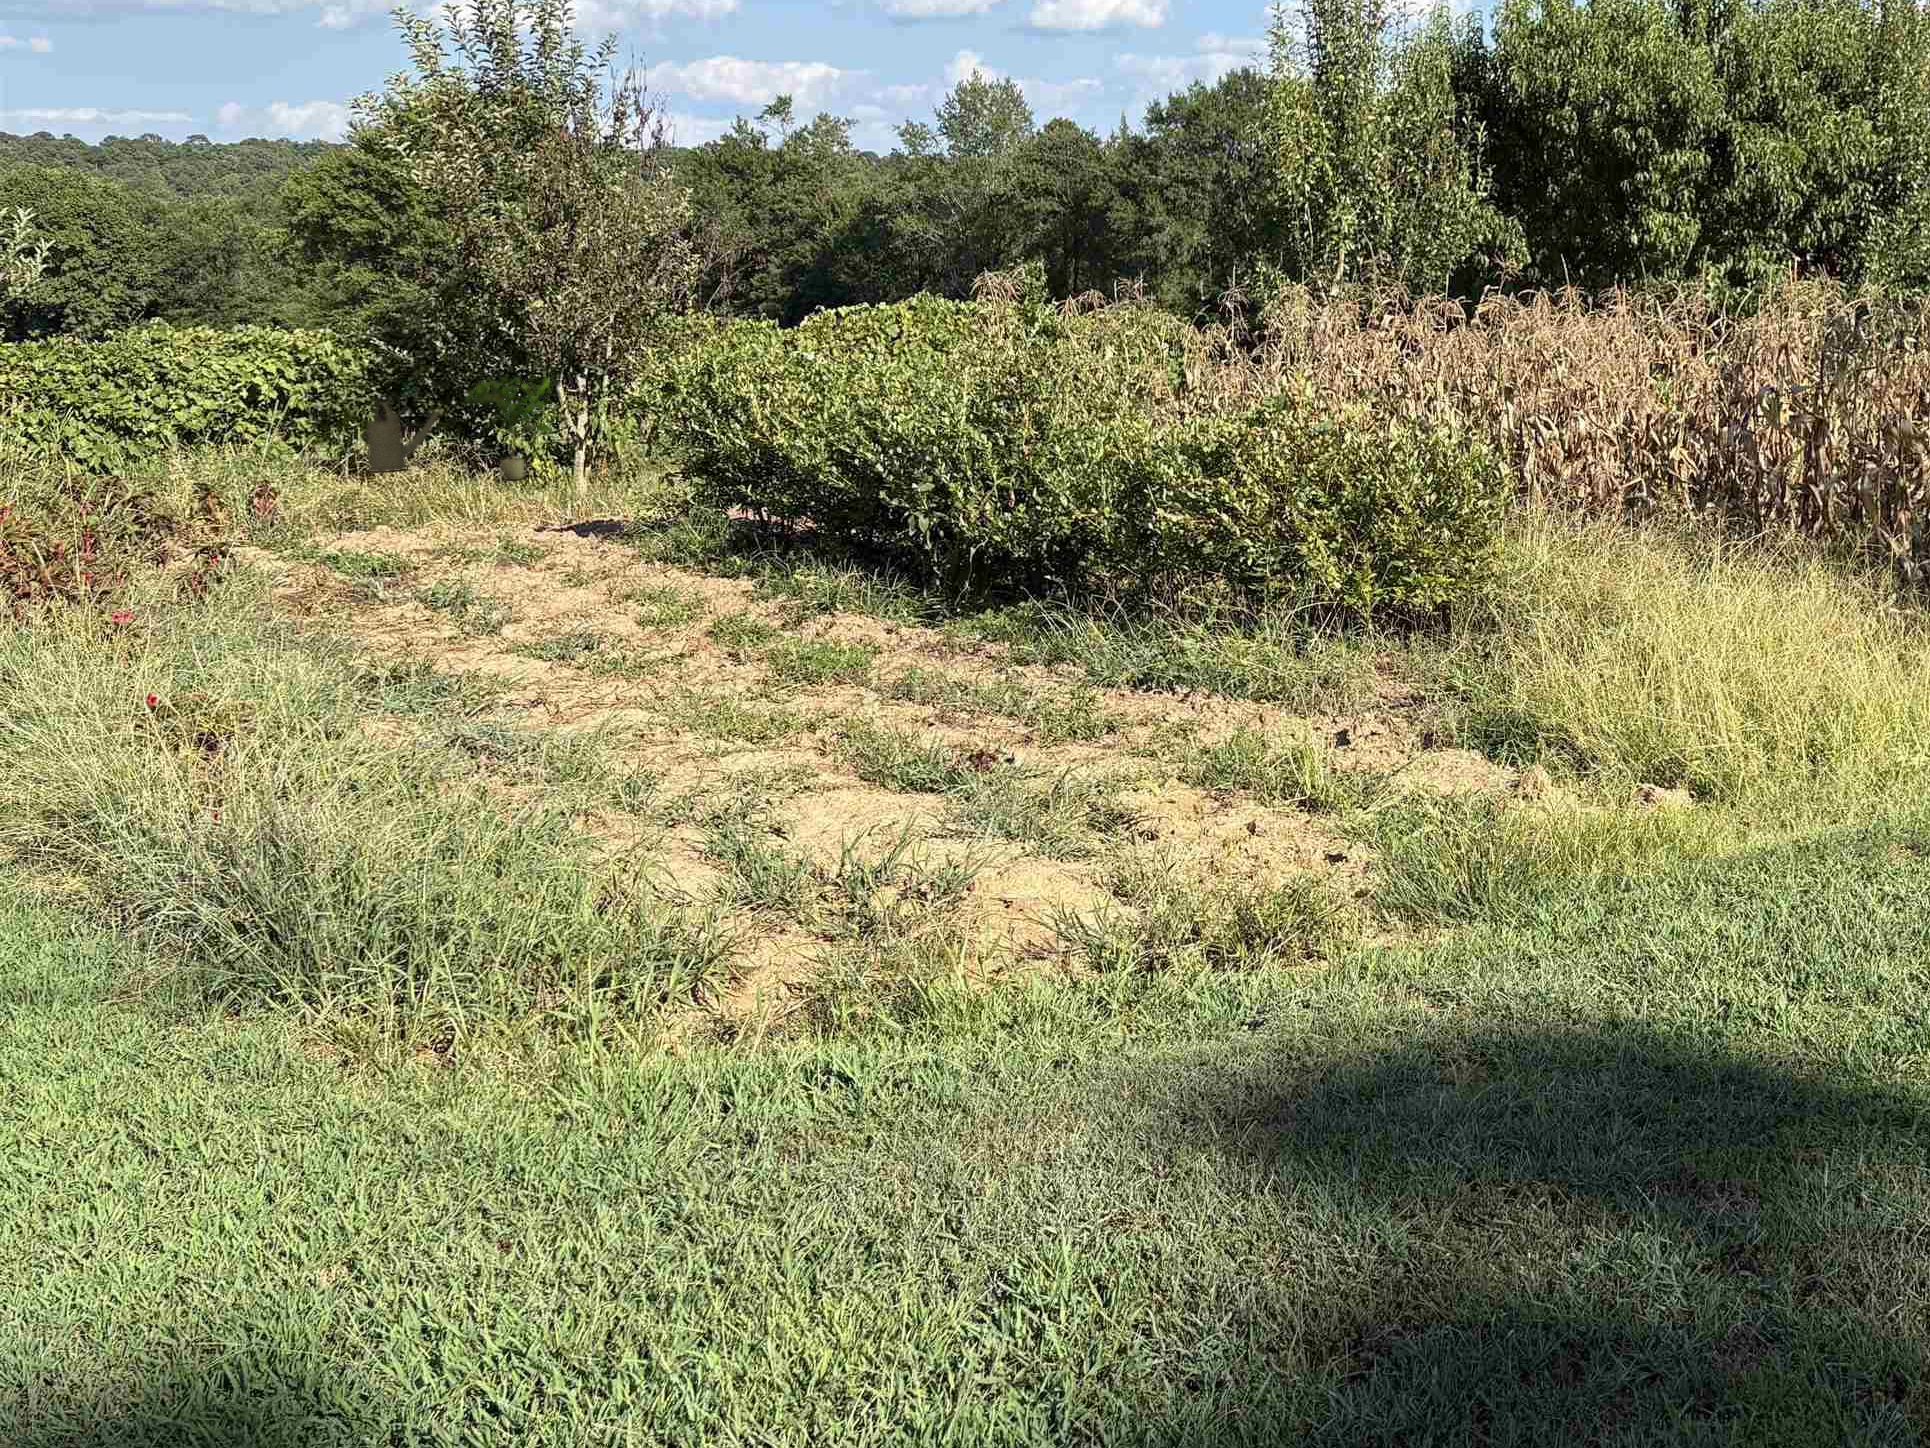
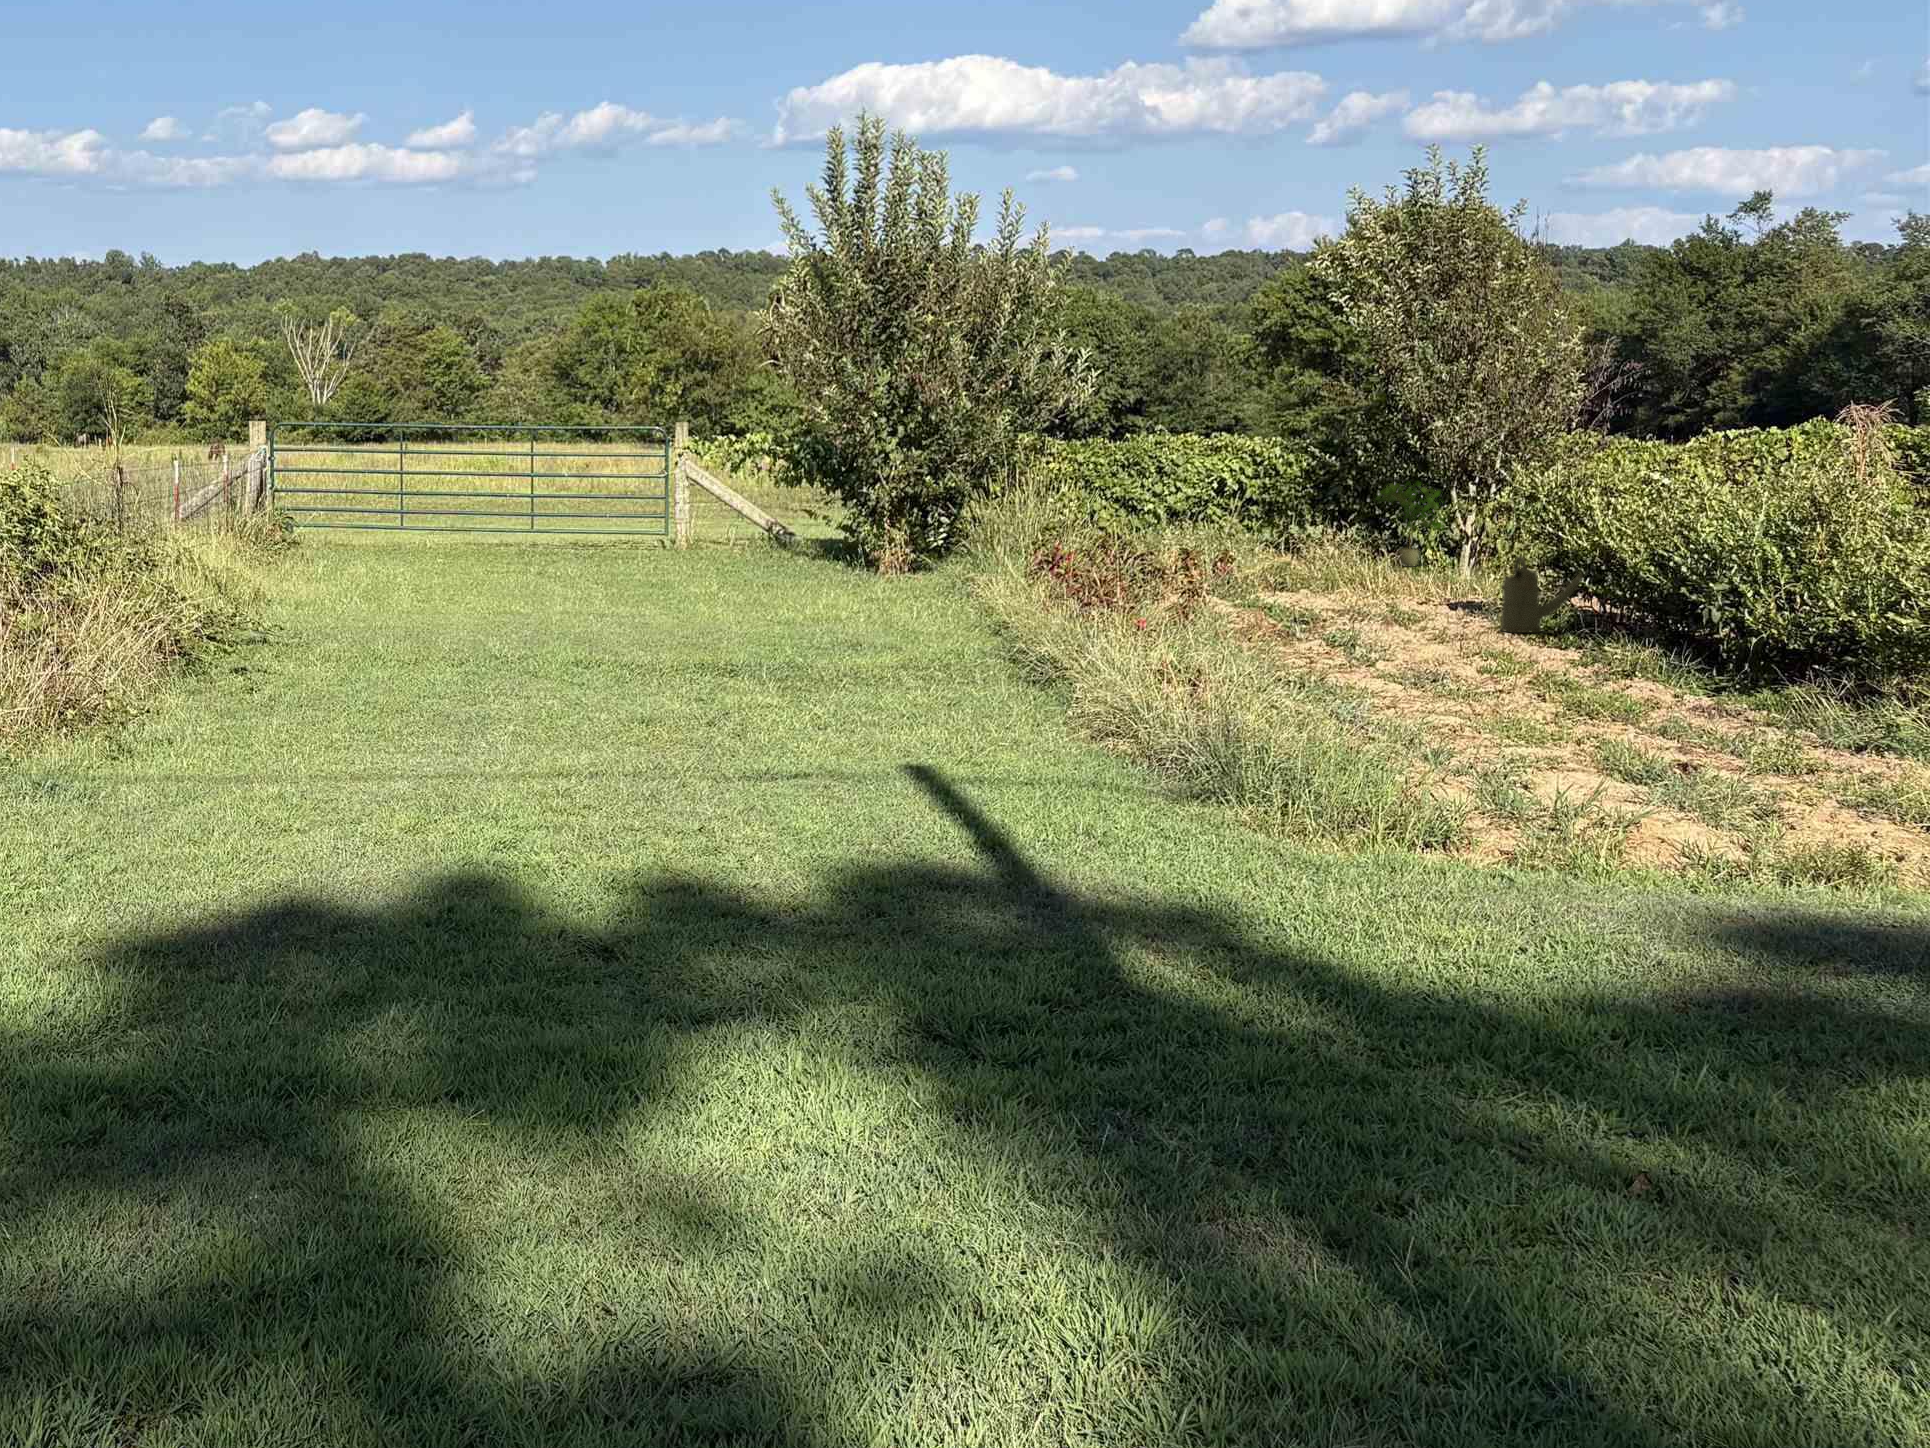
watering can: present [355,402,440,472] -> present [1495,556,1583,633]

